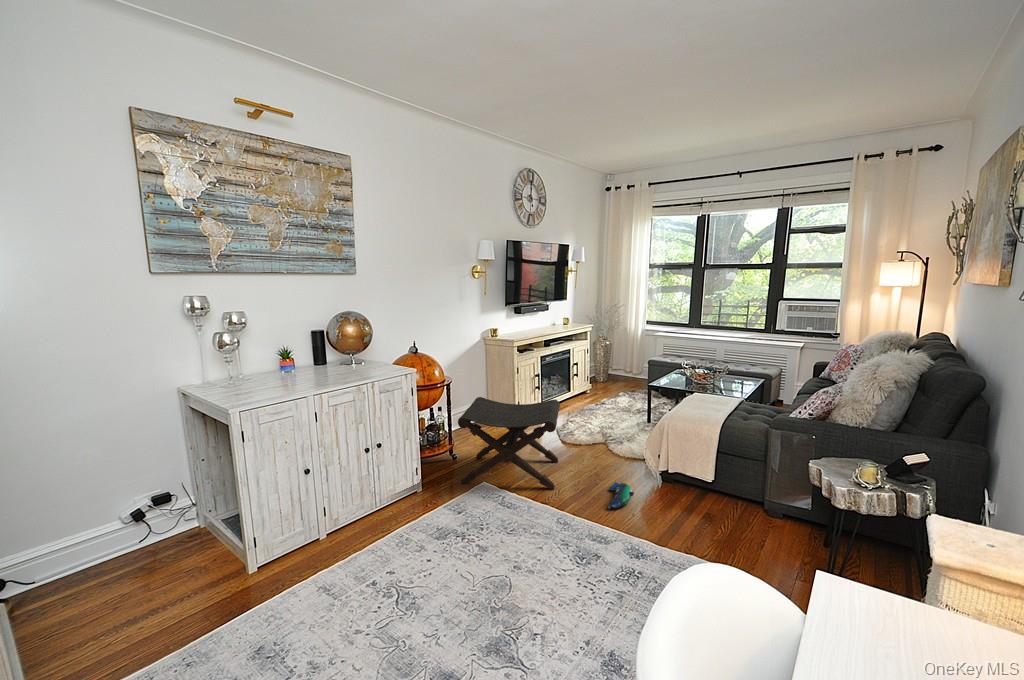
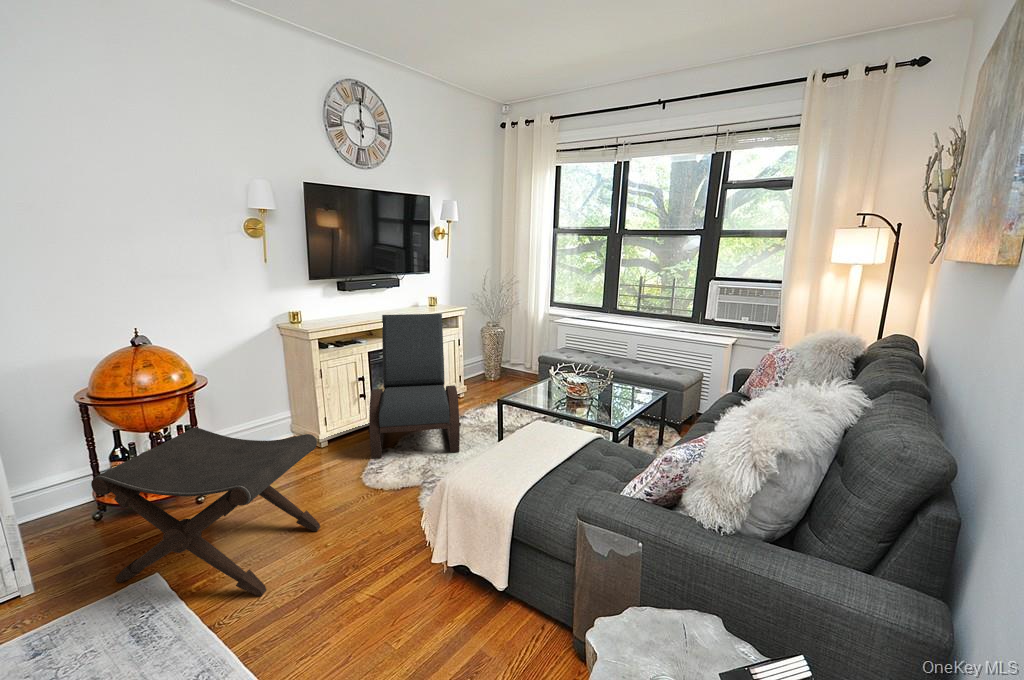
lounge chair: none [544,328,618,427] -> present [368,314,461,458]
plush toy: present [608,482,634,509] -> none [317,582,378,647]

